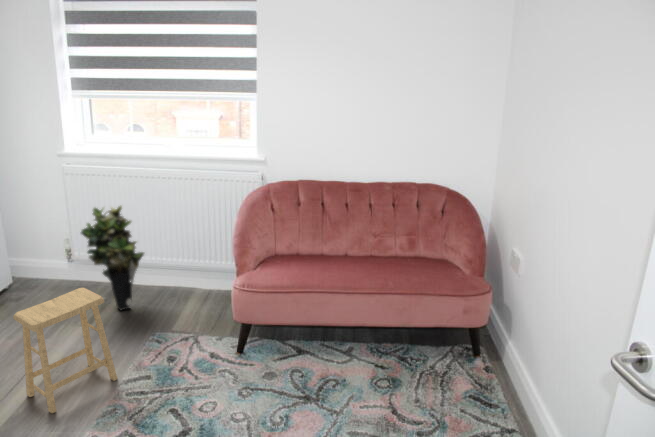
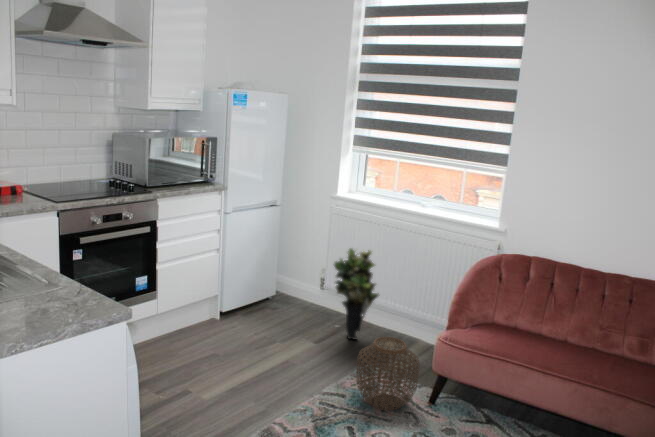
footstool: present [13,288,117,413] -> none [250,301,324,396]
woven basket: none [155,301,225,378] -> present [356,337,419,410]

